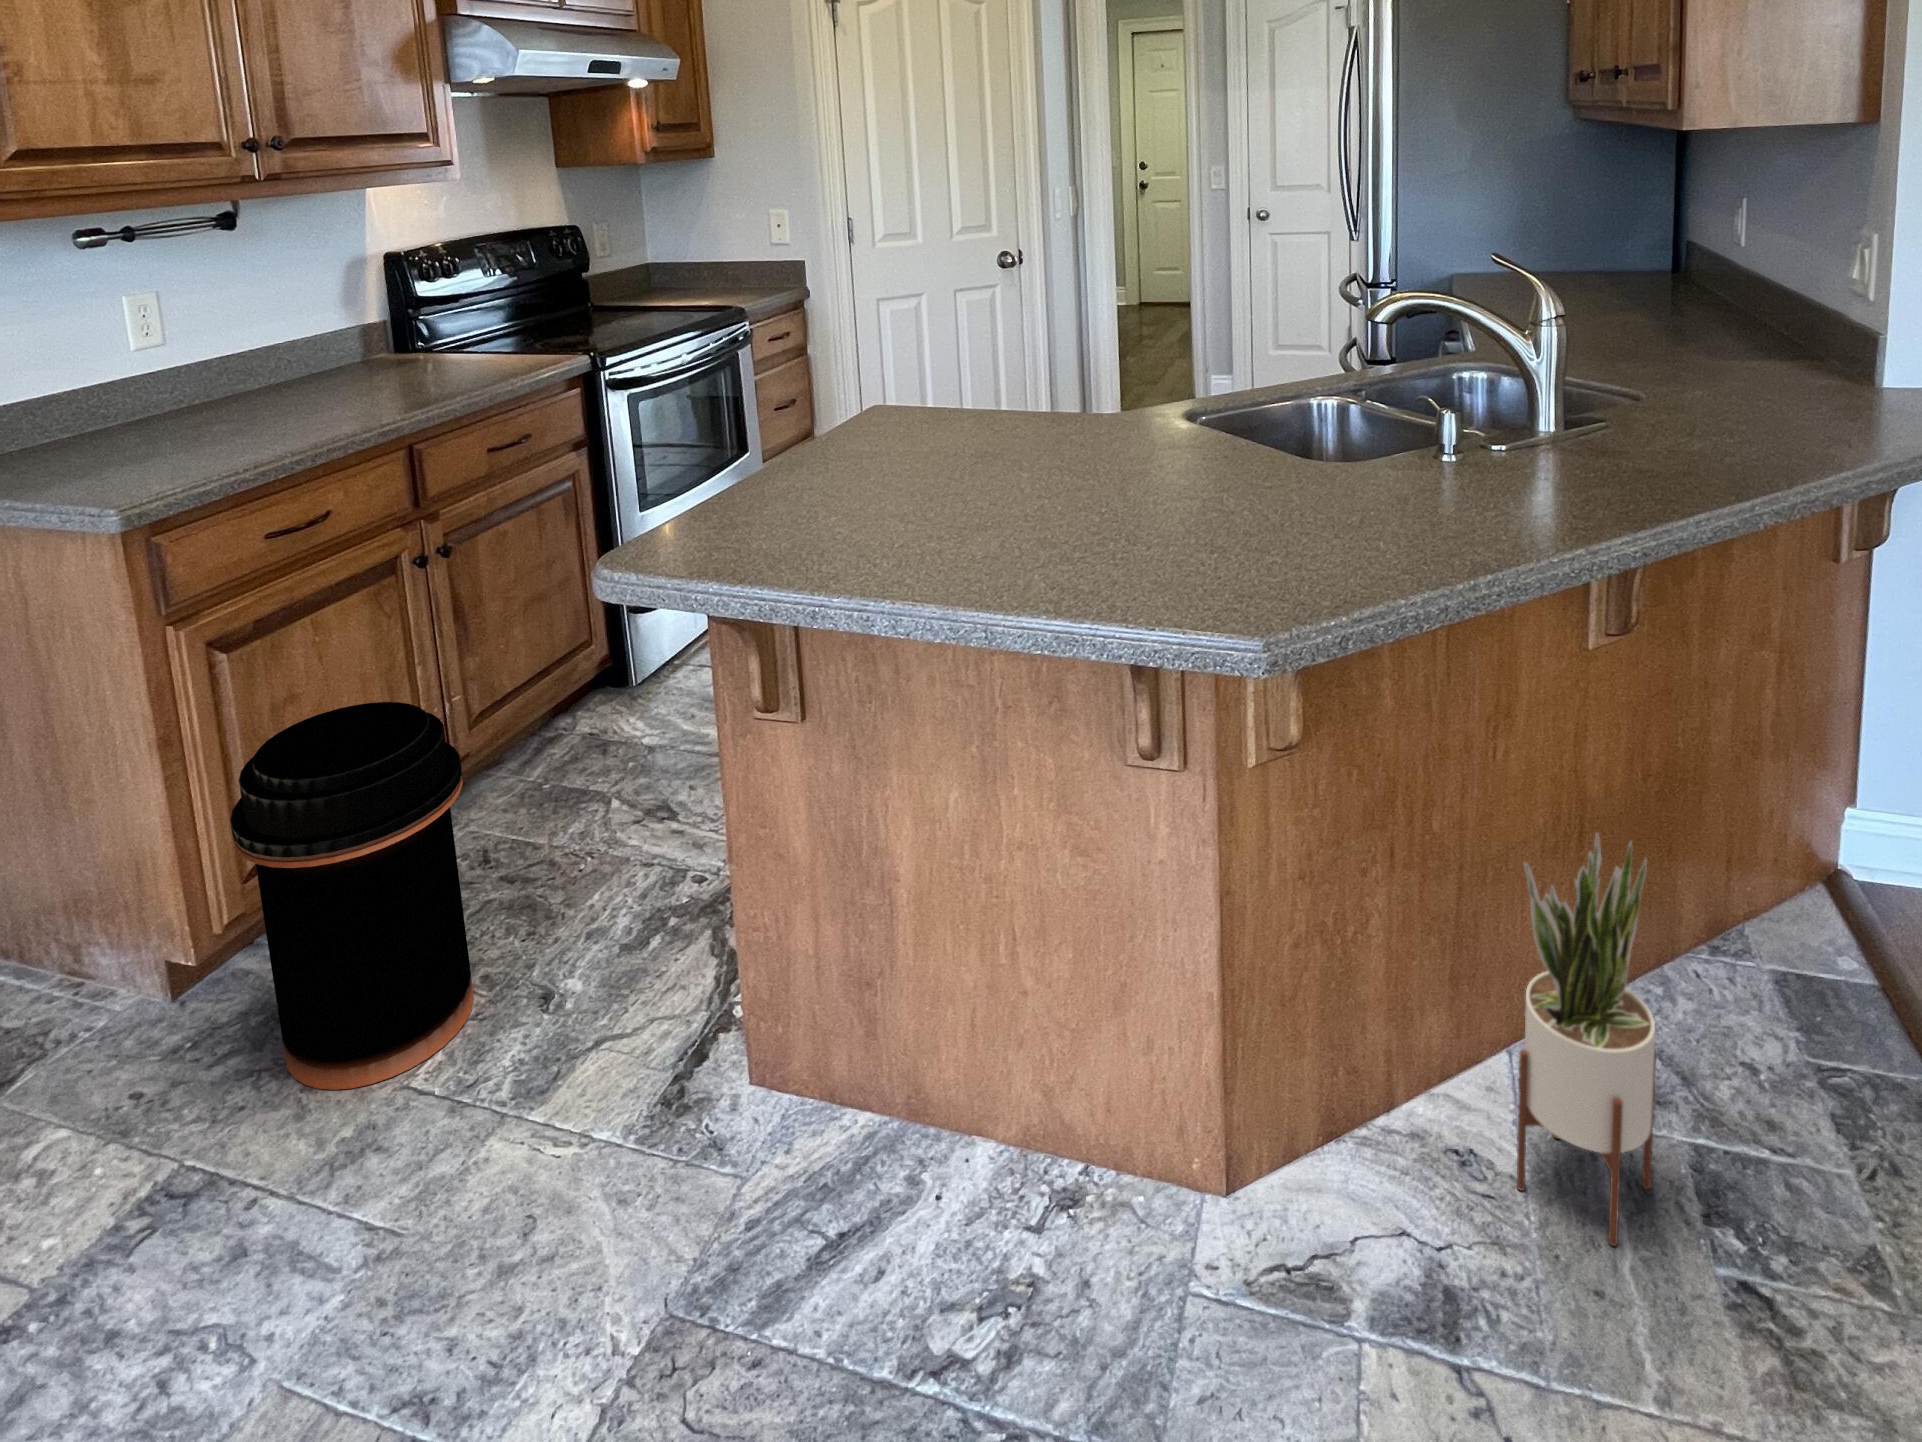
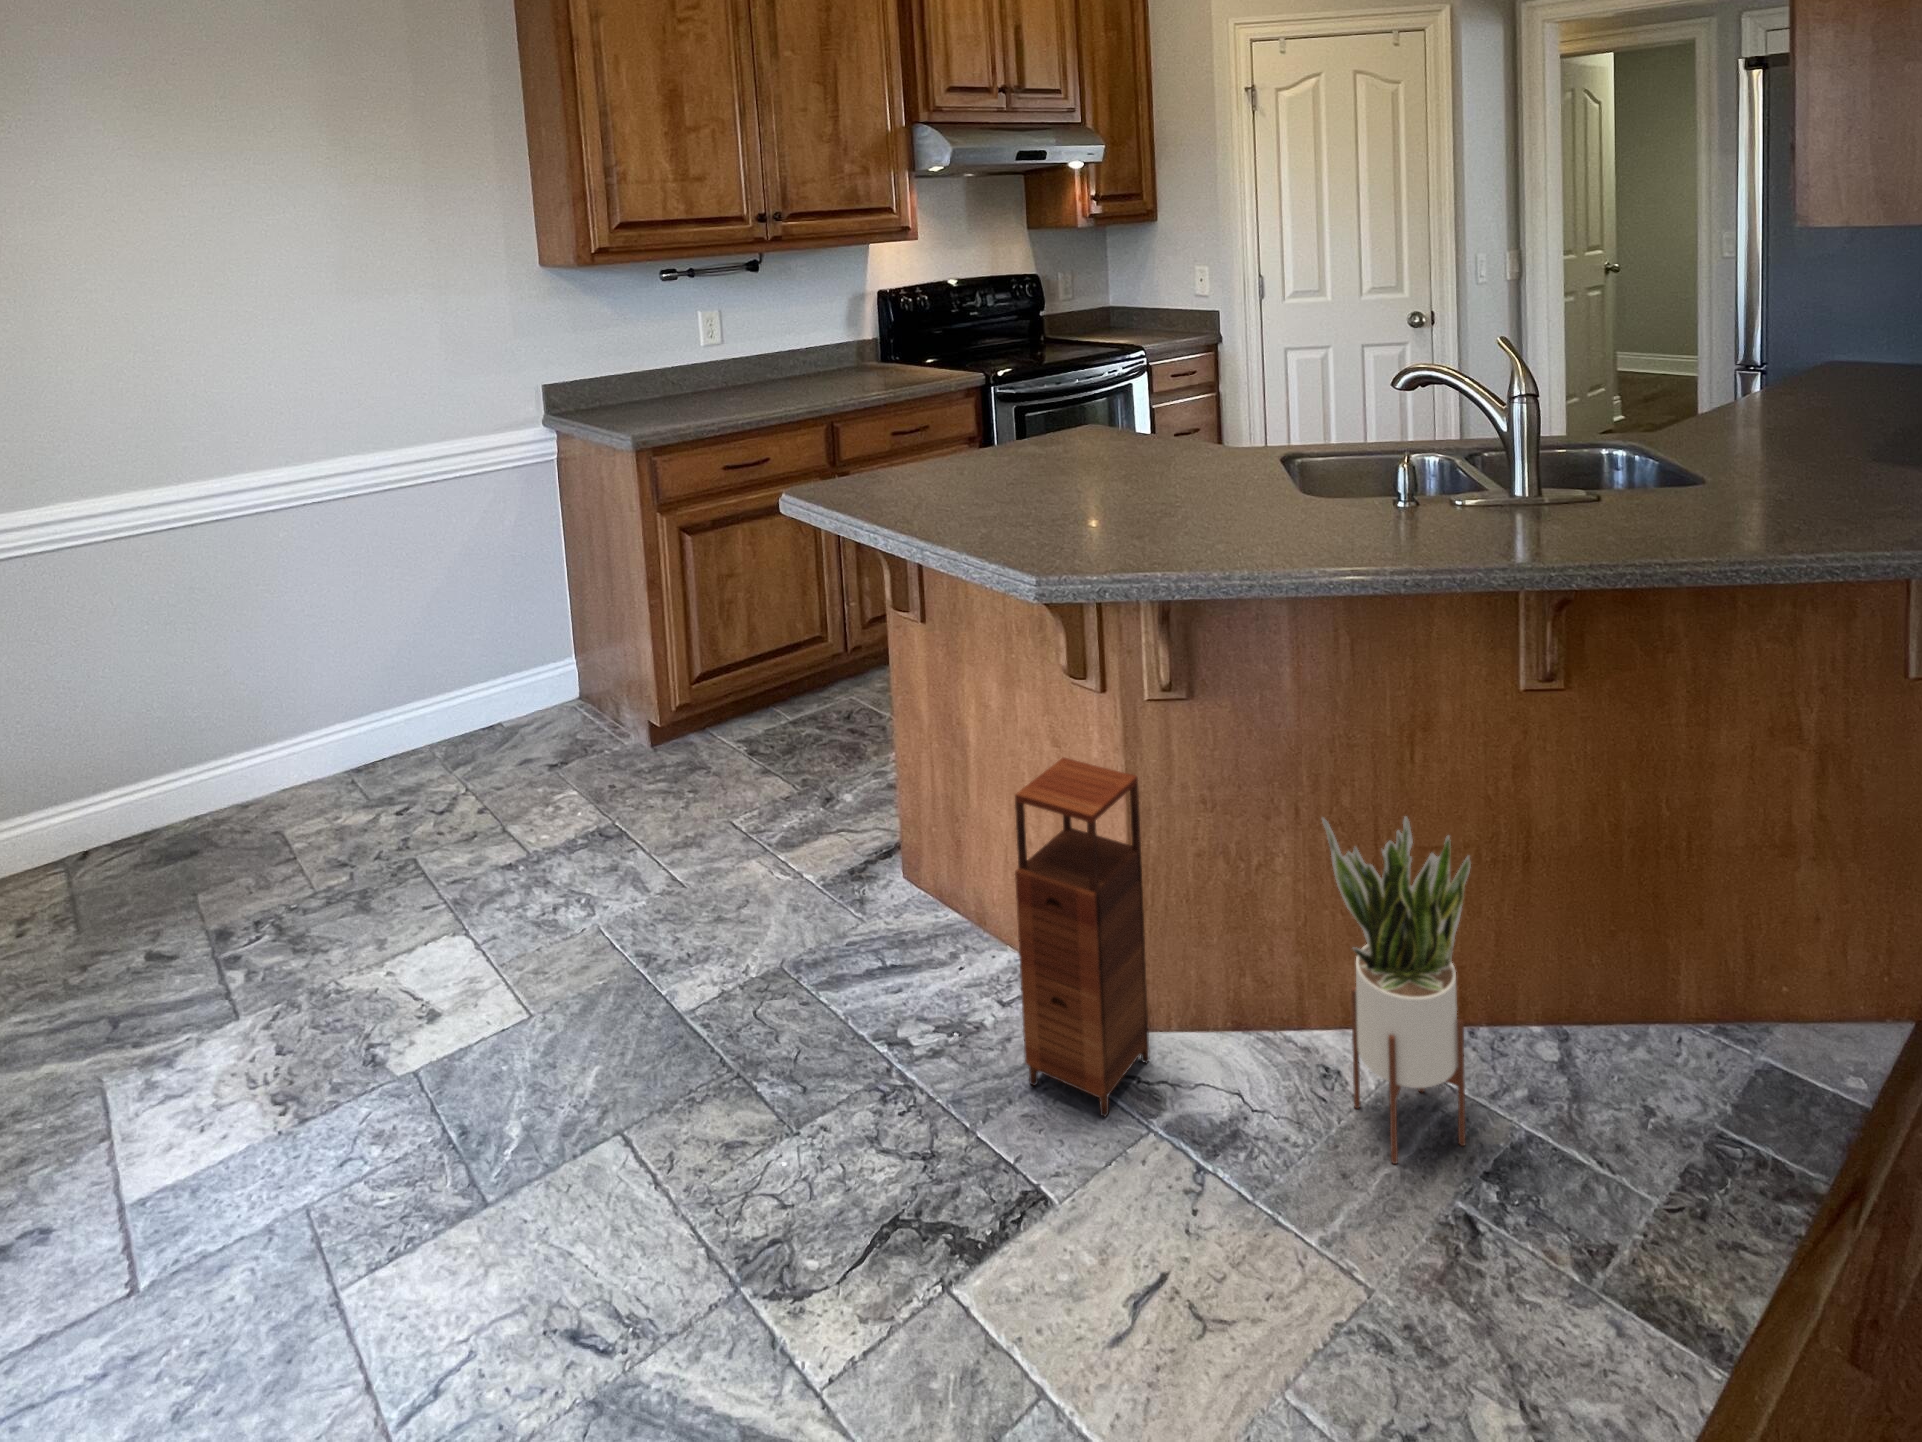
trash can: present [230,702,474,1090] -> none [661,580,795,813]
storage cabinet: none [1144,870,1293,1345] -> present [1015,758,1149,1117]

